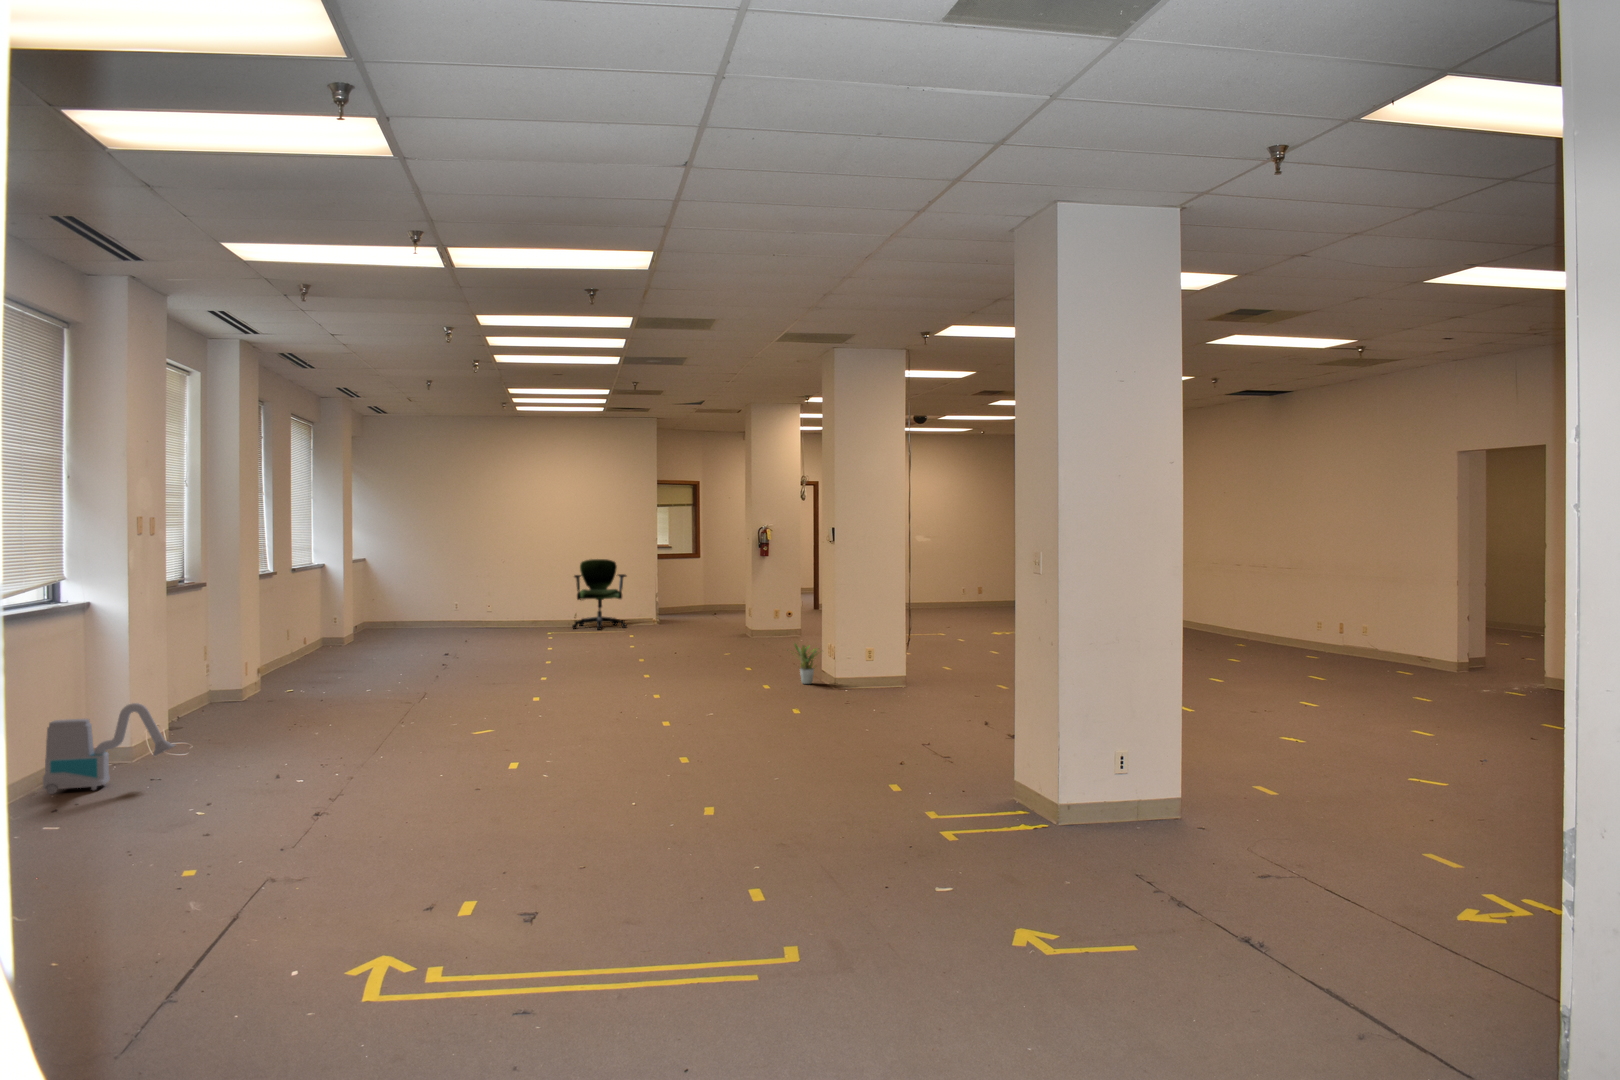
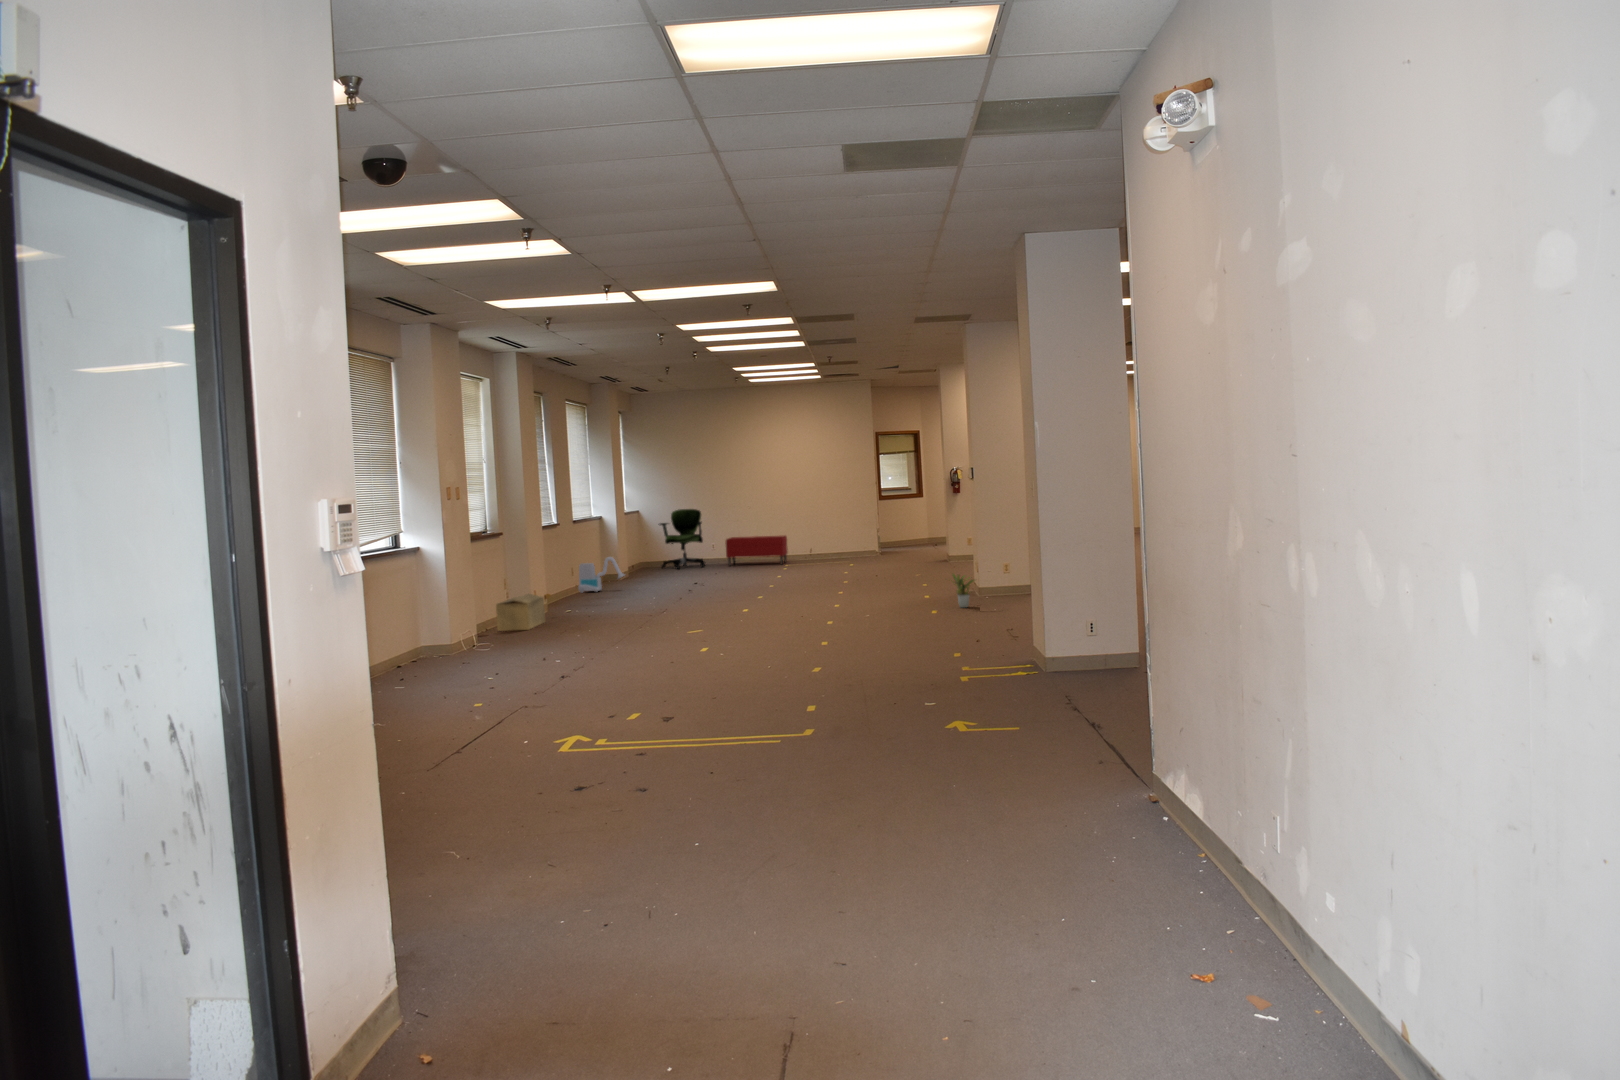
office chair: present [572,559,627,630] -> present [660,509,705,569]
bench: none [479,595,553,630] -> present [725,536,788,566]
cardboard box: none [193,665,261,716] -> present [496,594,545,631]
vacuum cleaner: present [43,703,175,794] -> present [578,557,624,593]

